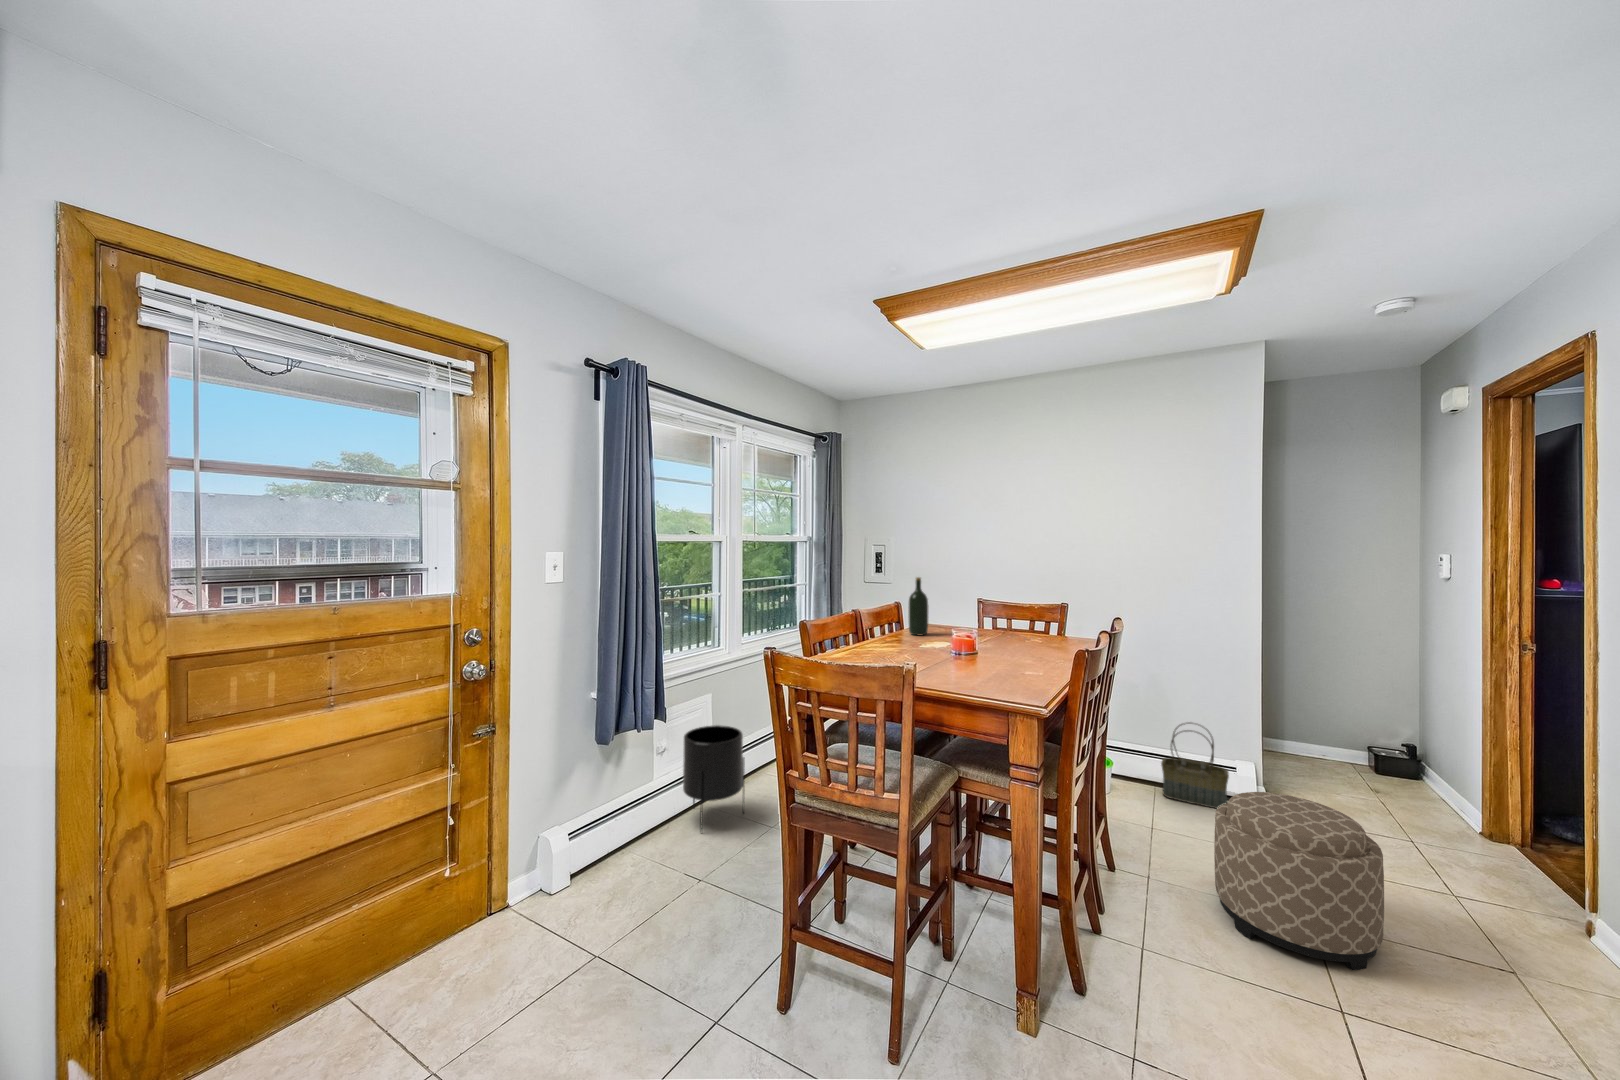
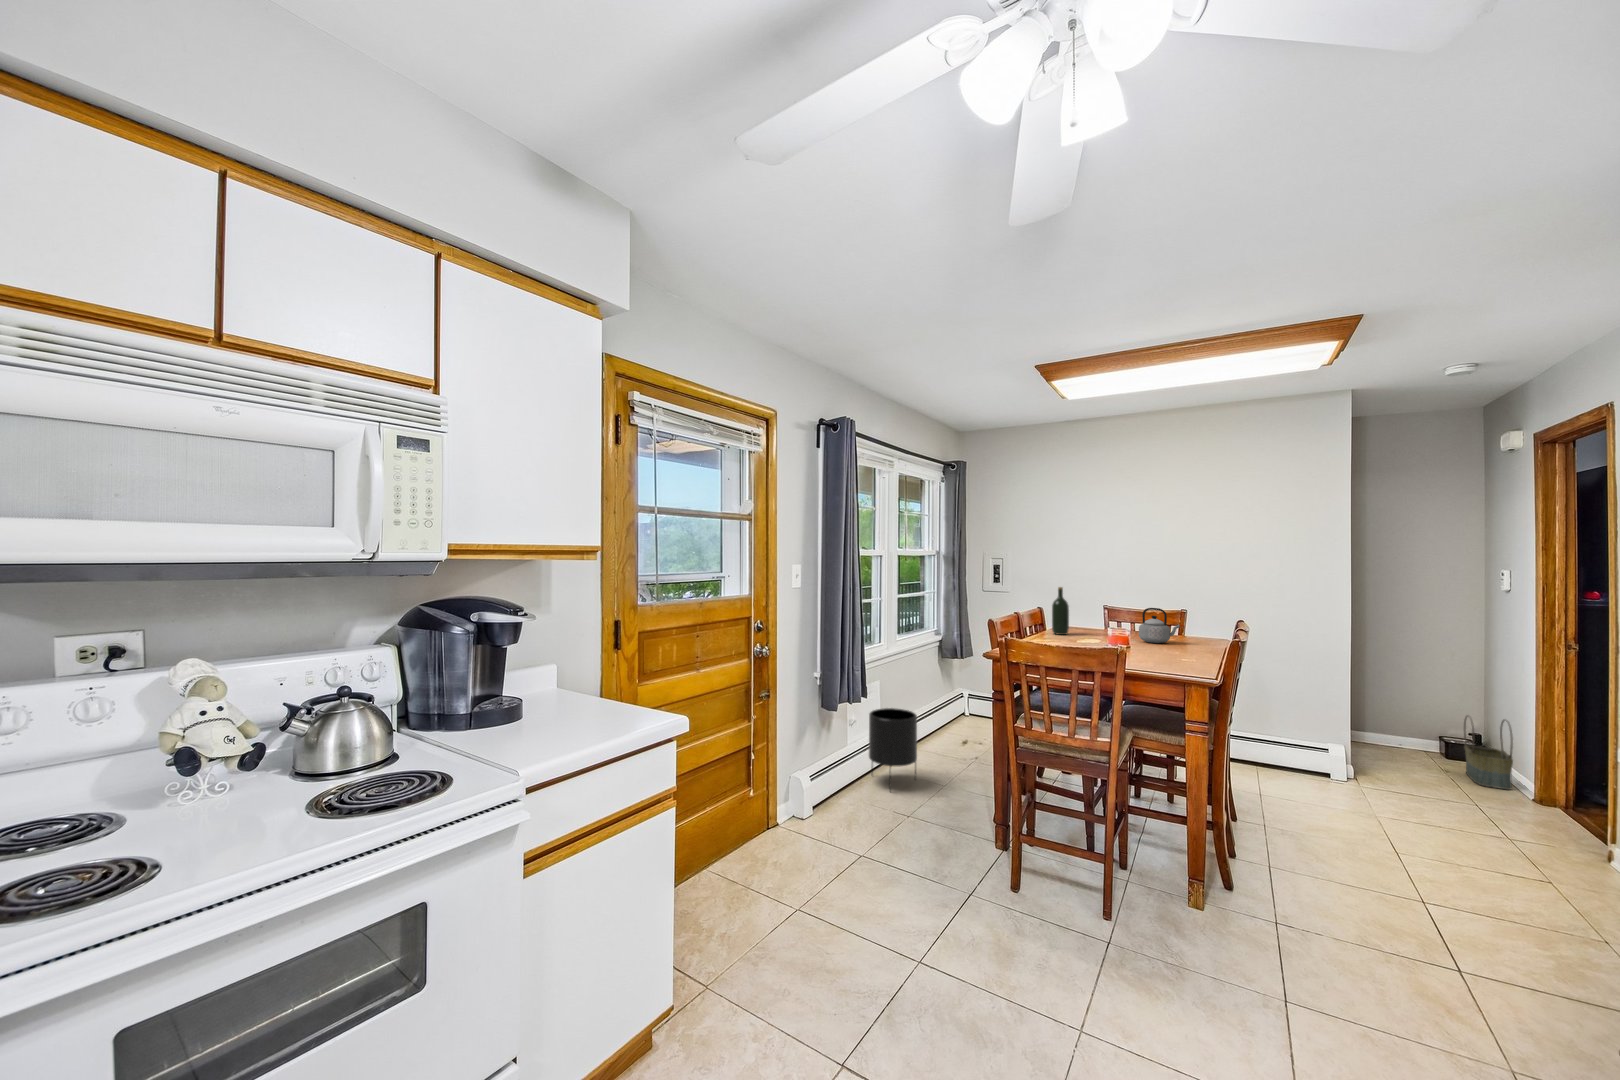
teapot: none [1003,603,1049,647] -> present [1139,608,1179,643]
basket: present [1161,722,1229,808] -> present [1464,715,1513,790]
ottoman: present [1214,792,1384,970] -> none [1318,755,1450,877]

